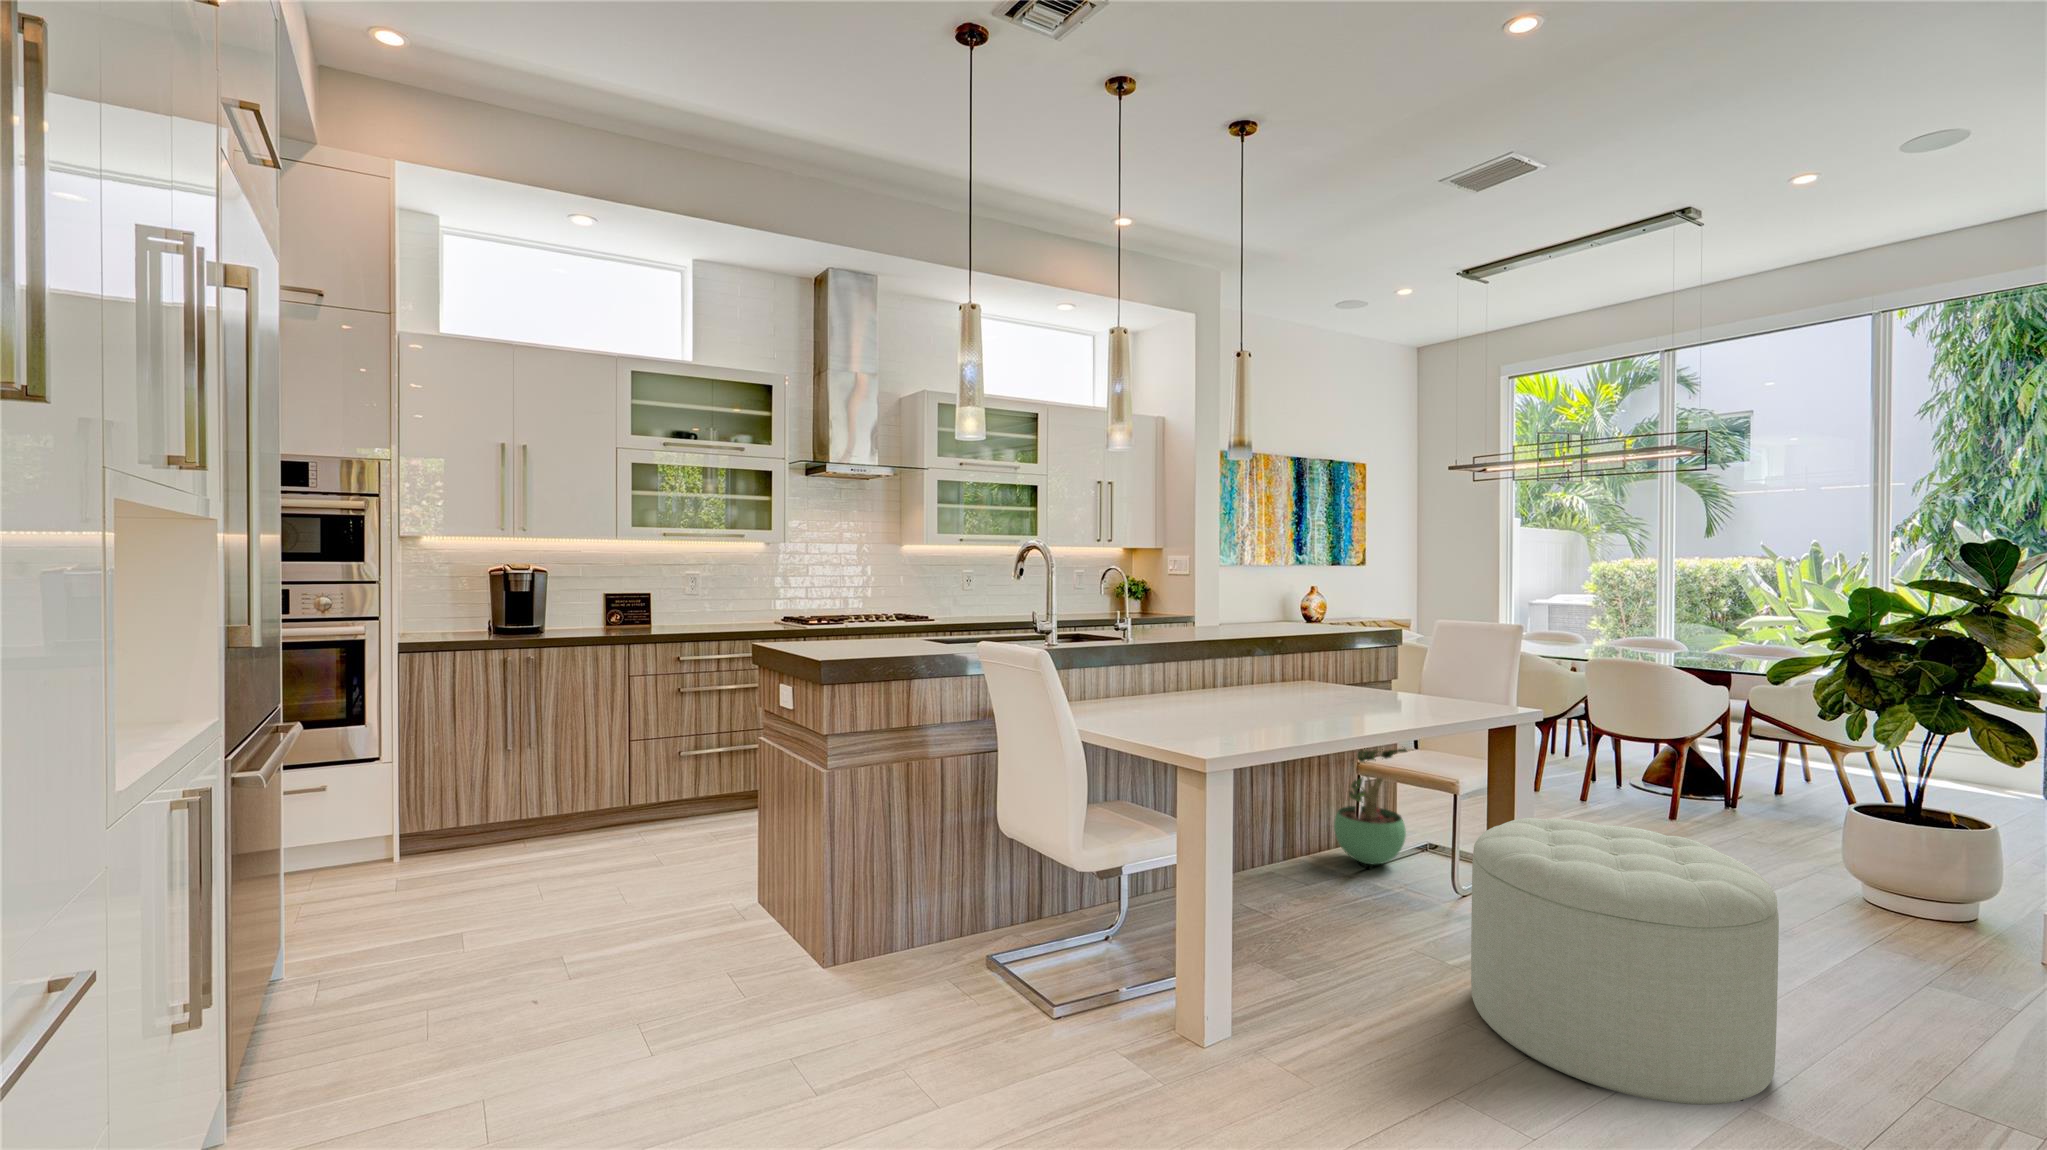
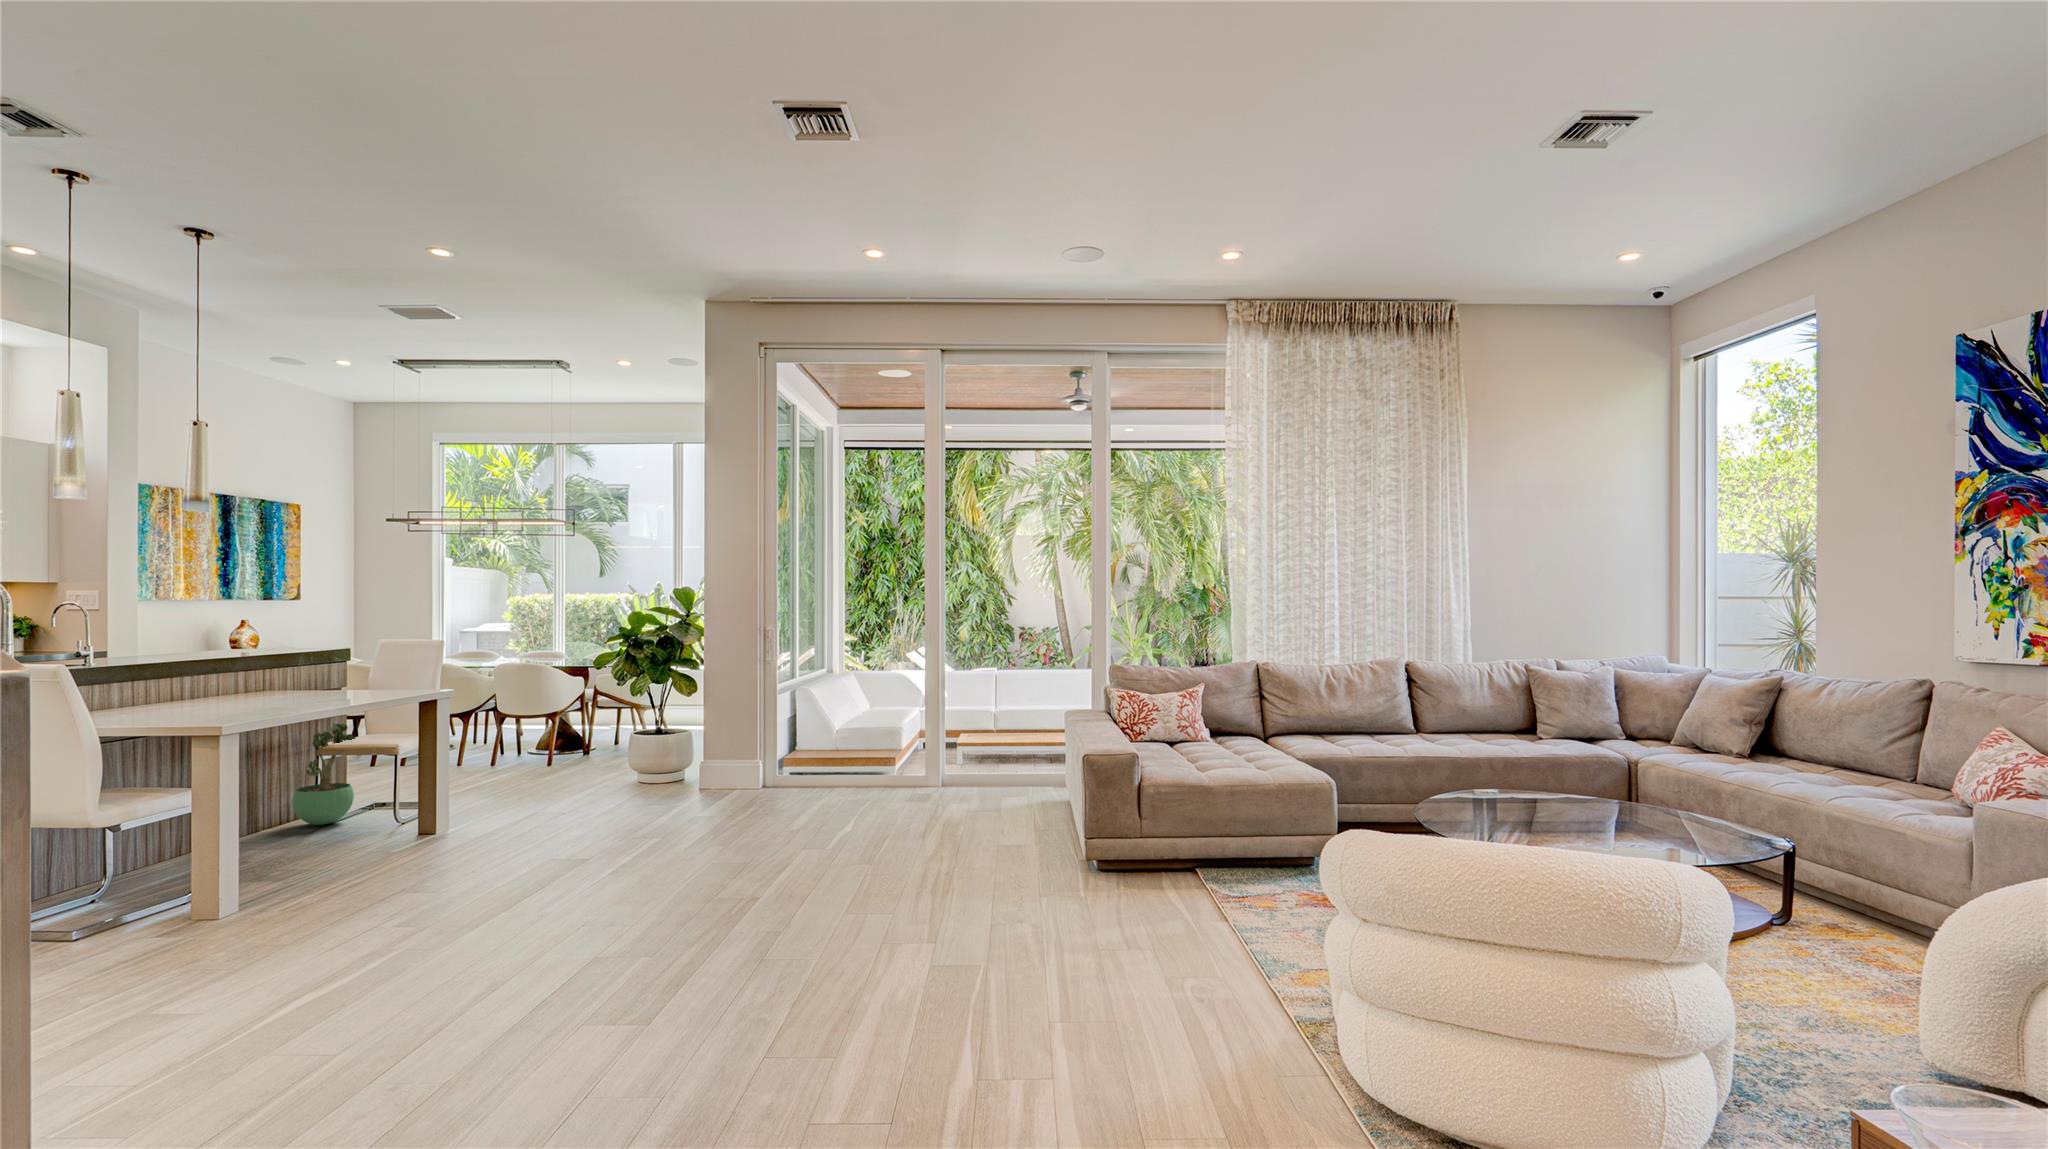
ottoman: present [1471,818,1779,1105] -> none [401,740,553,865]

